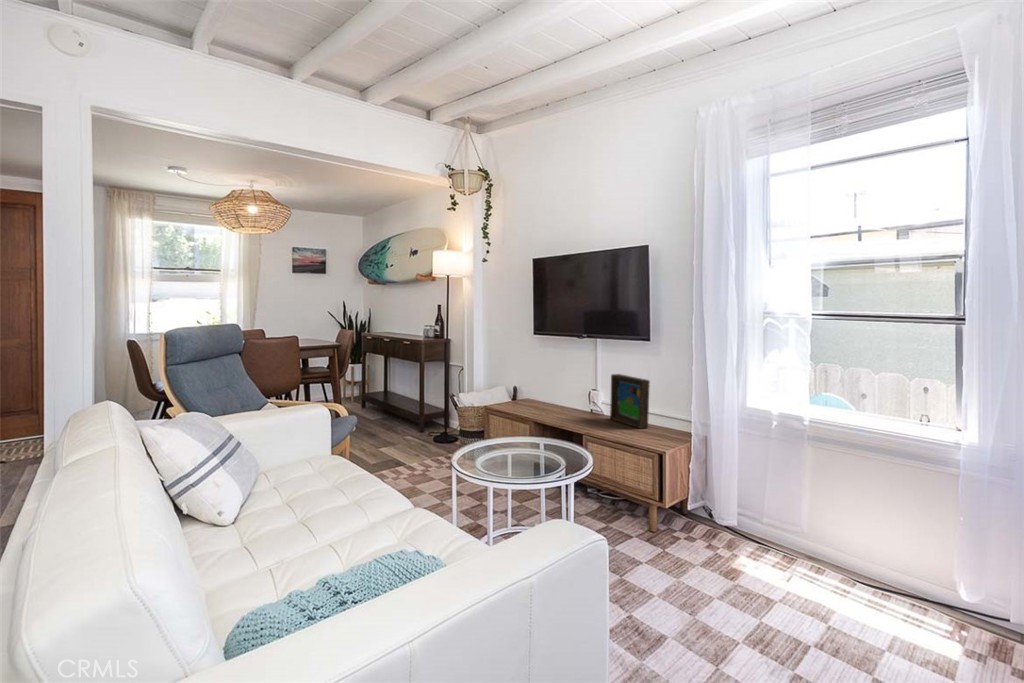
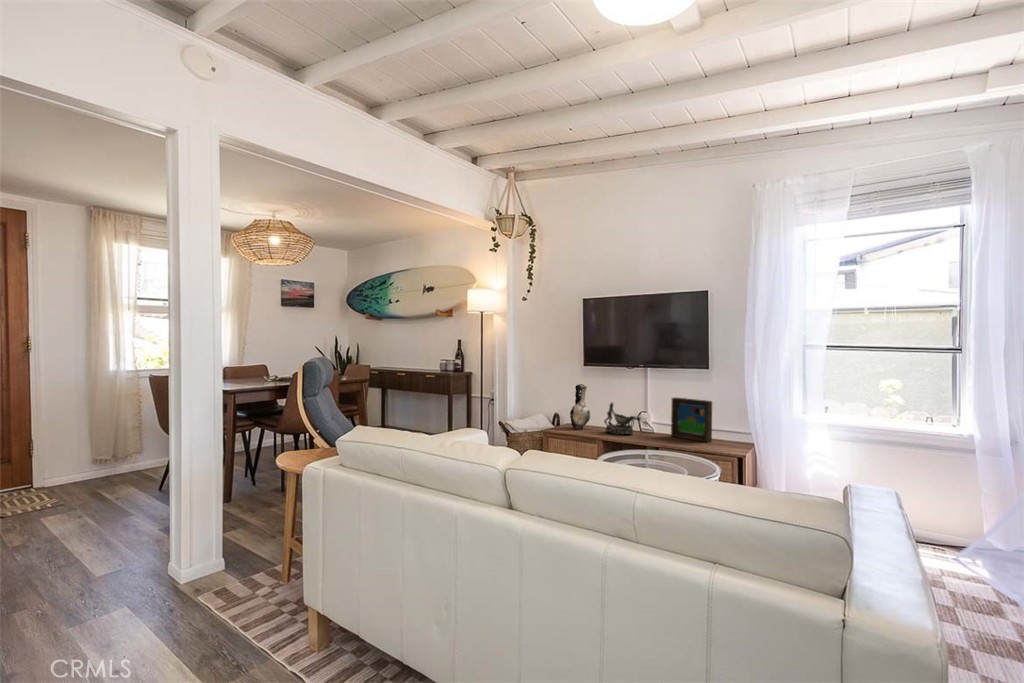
decorative vase: none [509,356,534,406] -> present [570,384,590,429]
decorative bowl: none [541,377,574,415] -> present [604,403,641,435]

